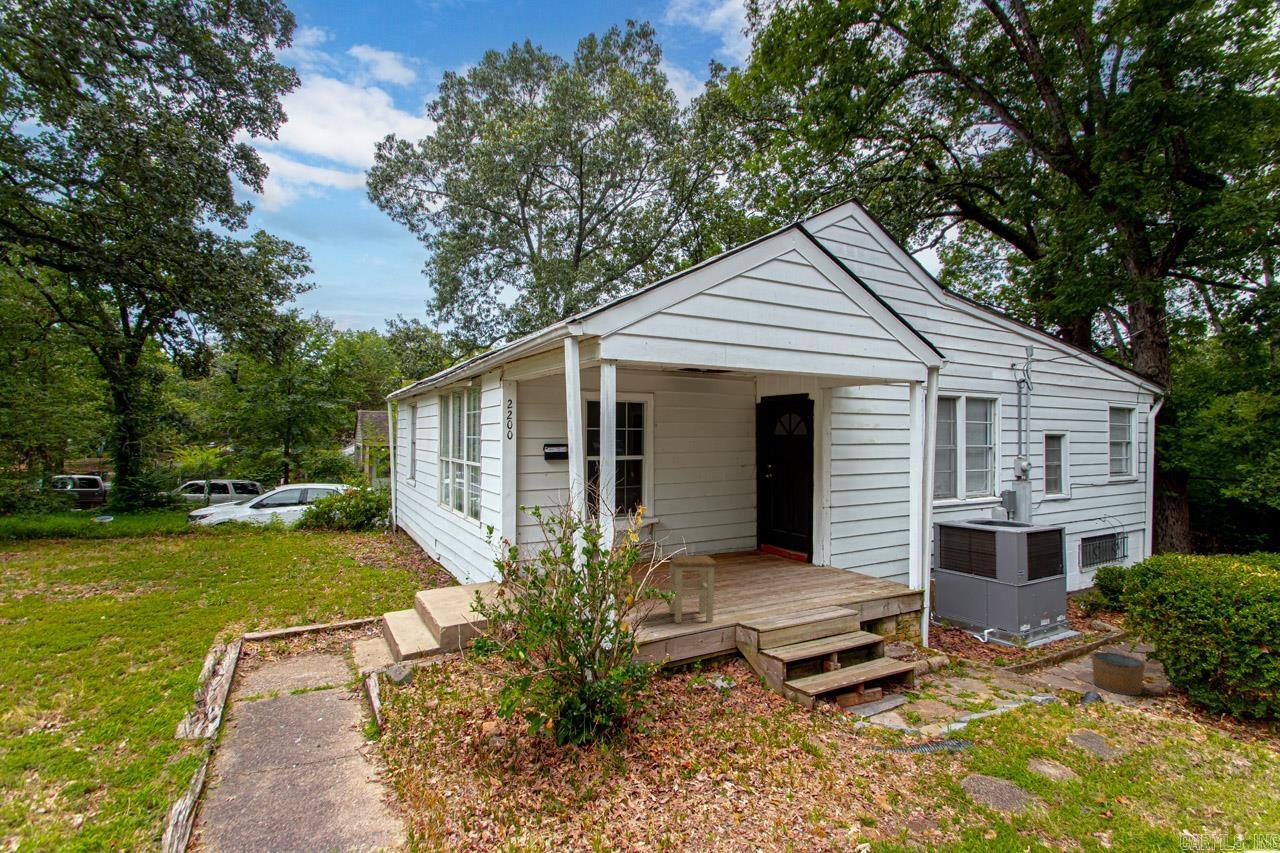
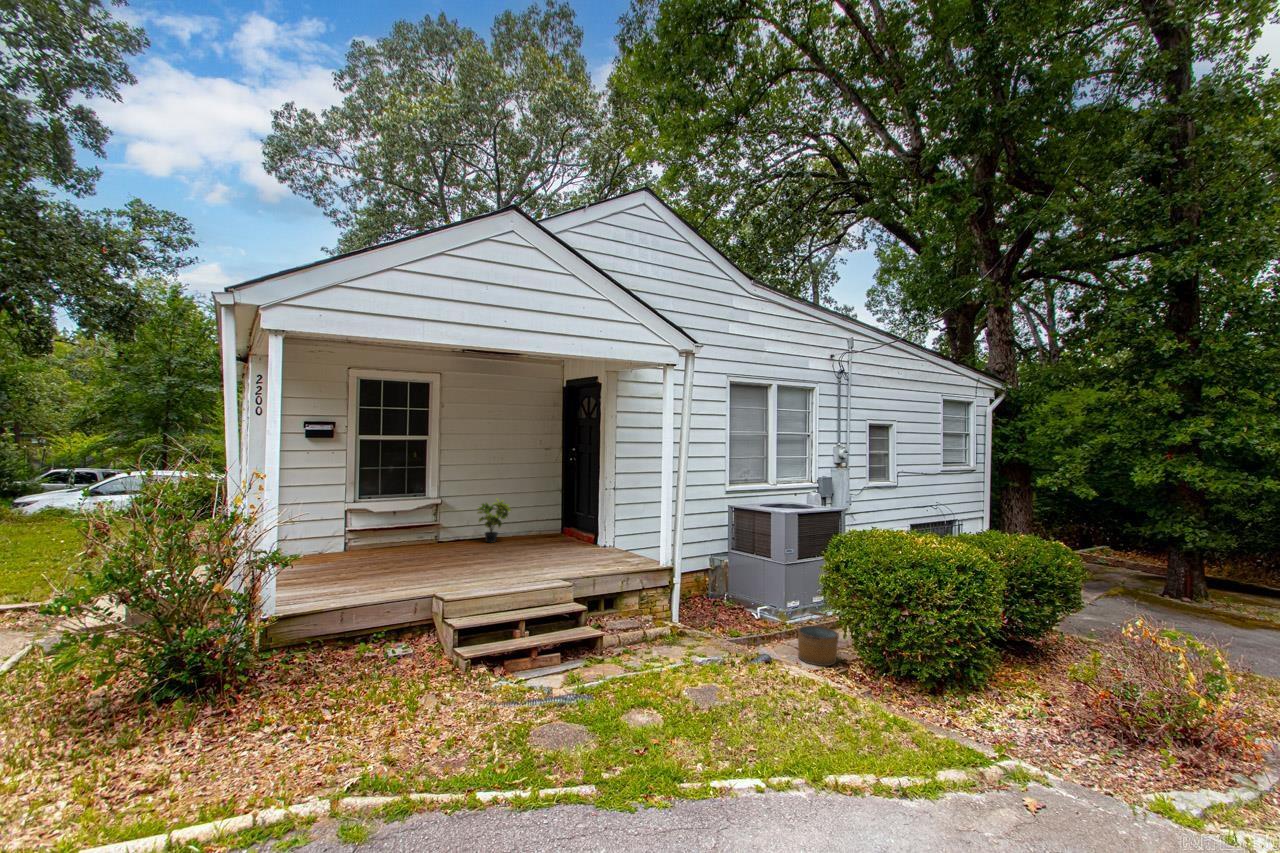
potted plant: none [687,518,724,564] -> present [478,499,511,542]
stool: present [669,555,718,623] -> none [371,529,424,594]

